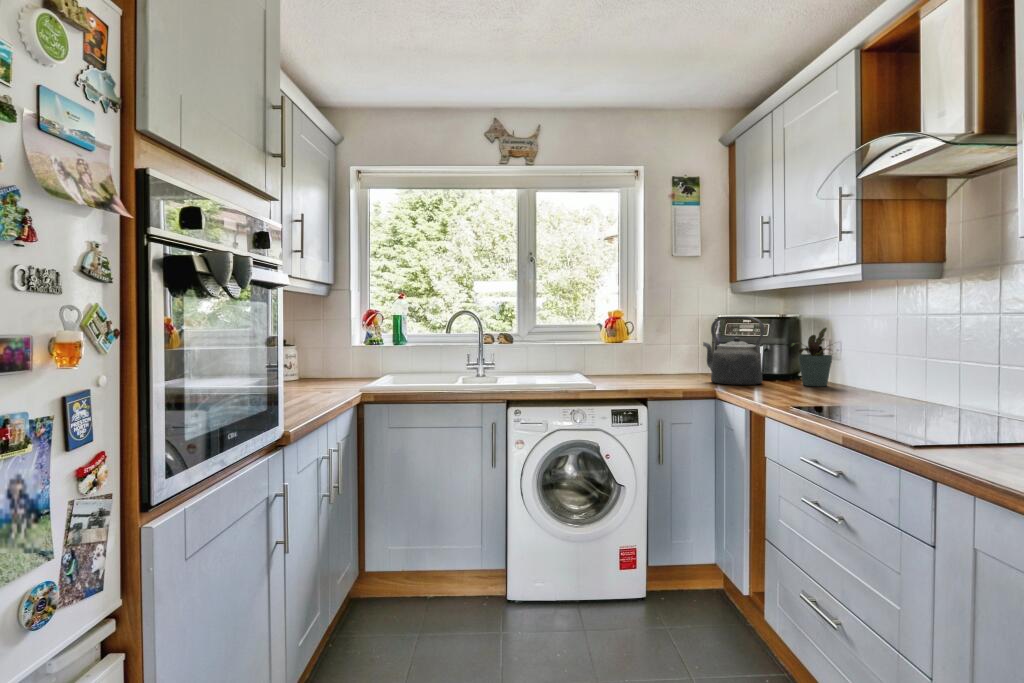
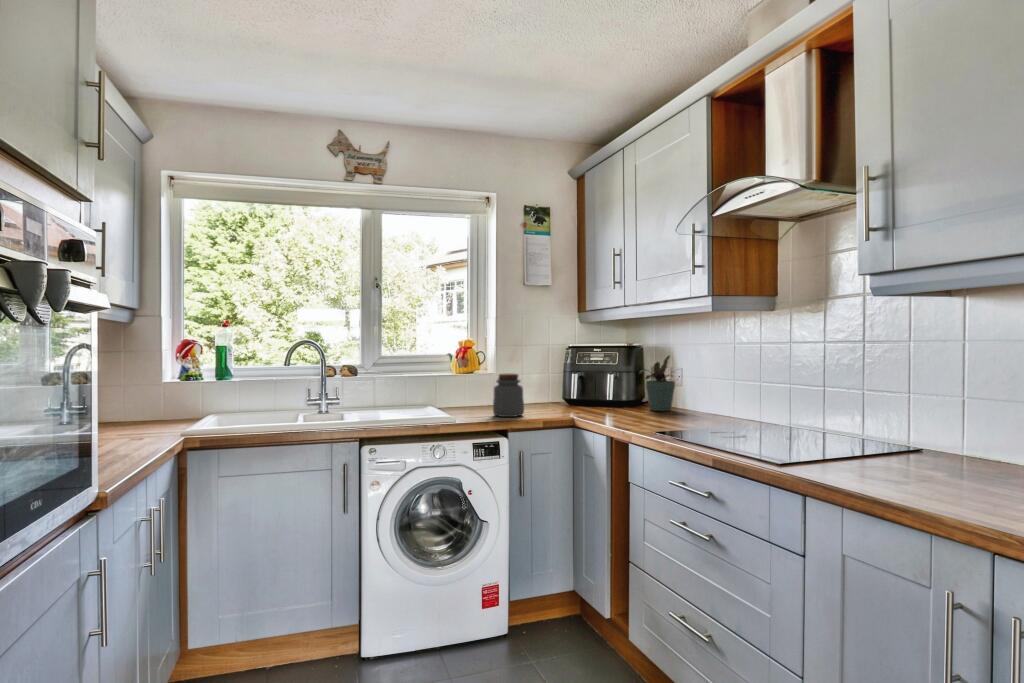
kettle: present [703,316,764,385] -> none [557,345,615,412]
jar: none [633,344,664,387] -> present [493,374,524,417]

